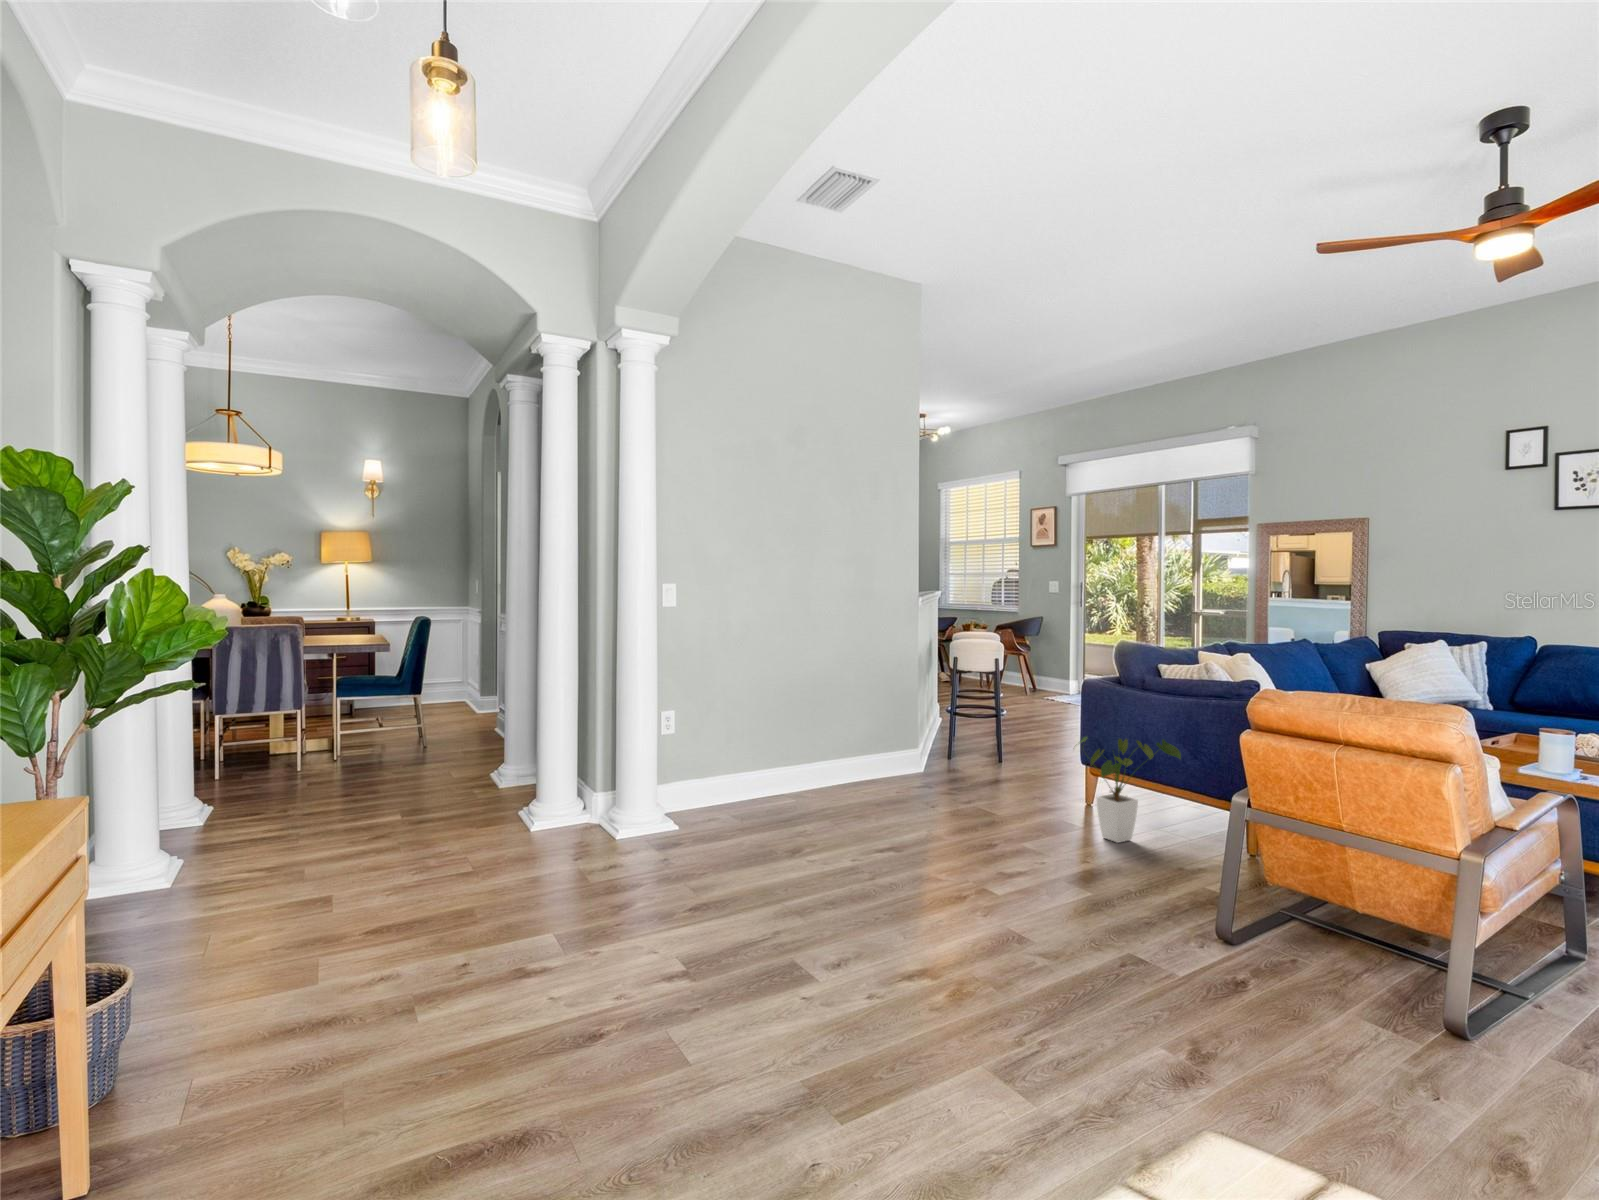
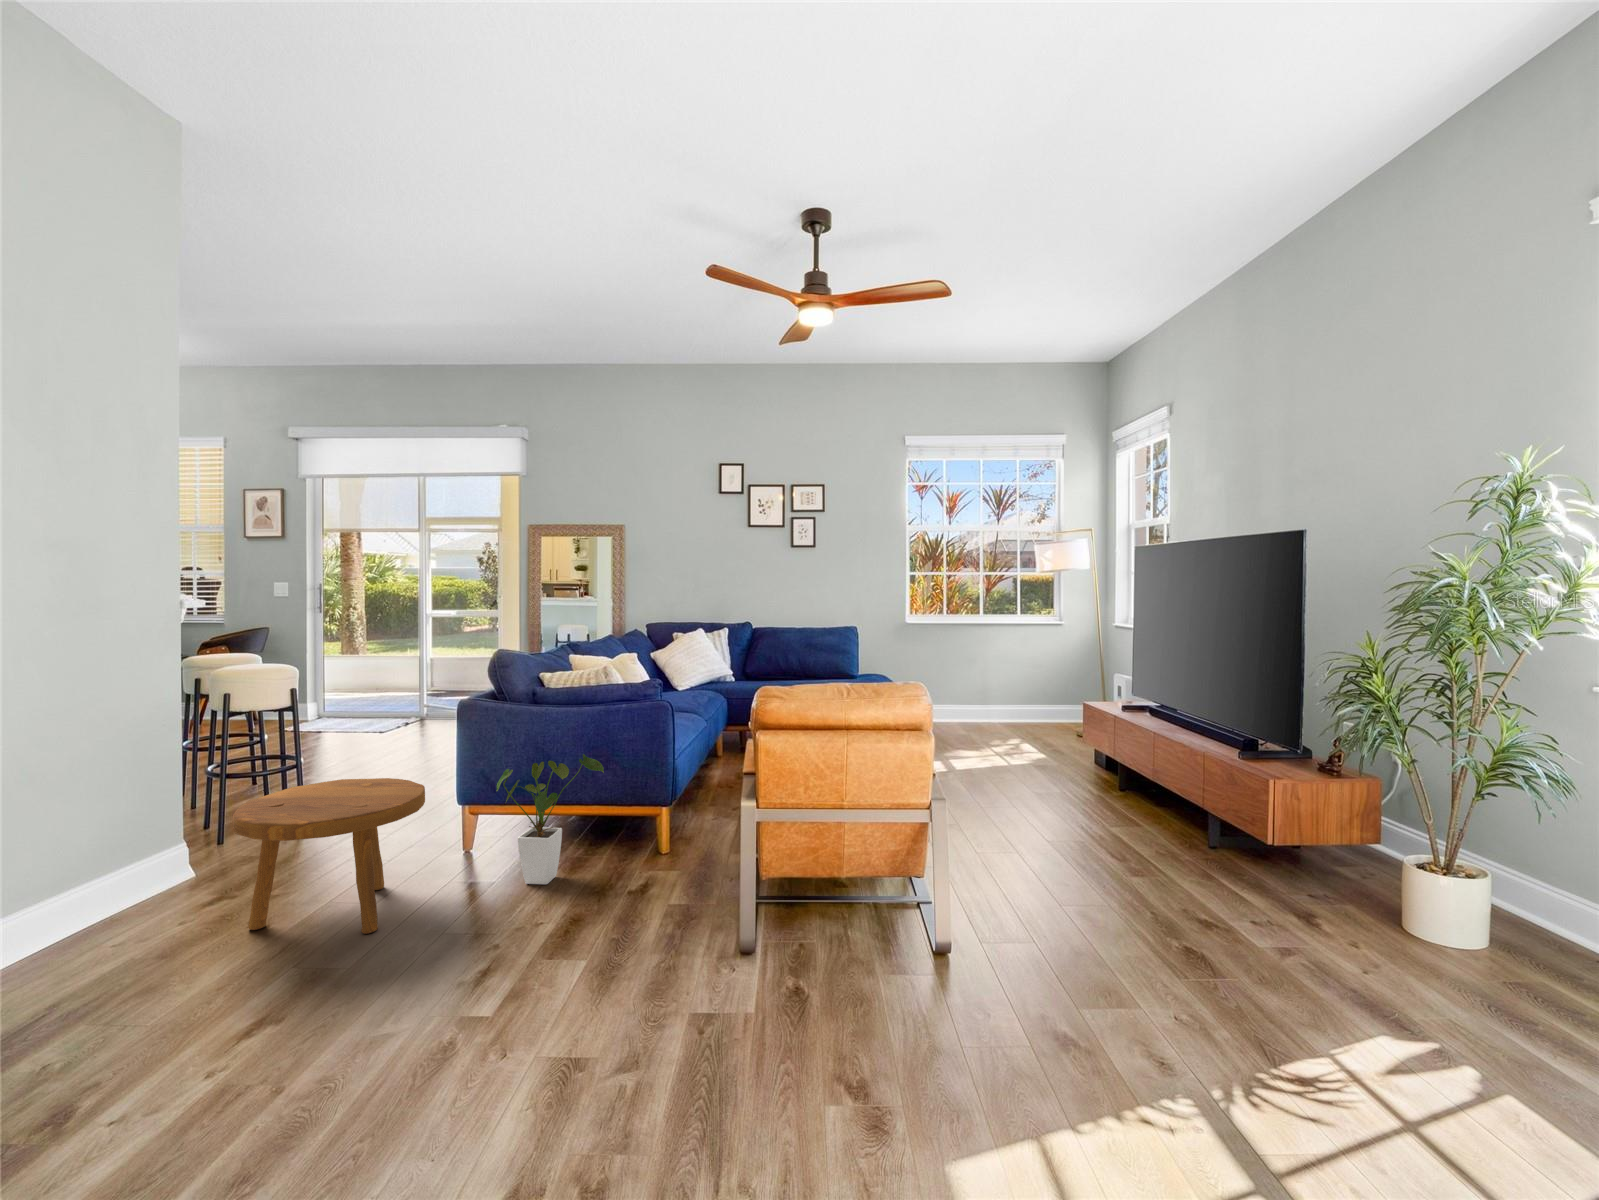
footstool: none [913,724,1032,831] -> present [233,778,425,934]

